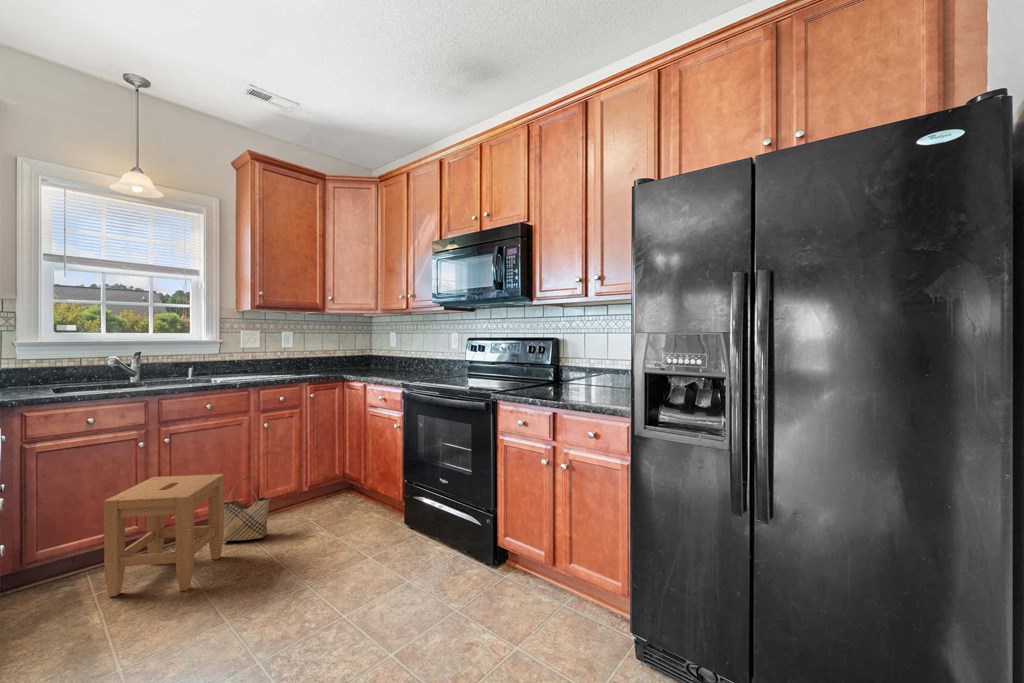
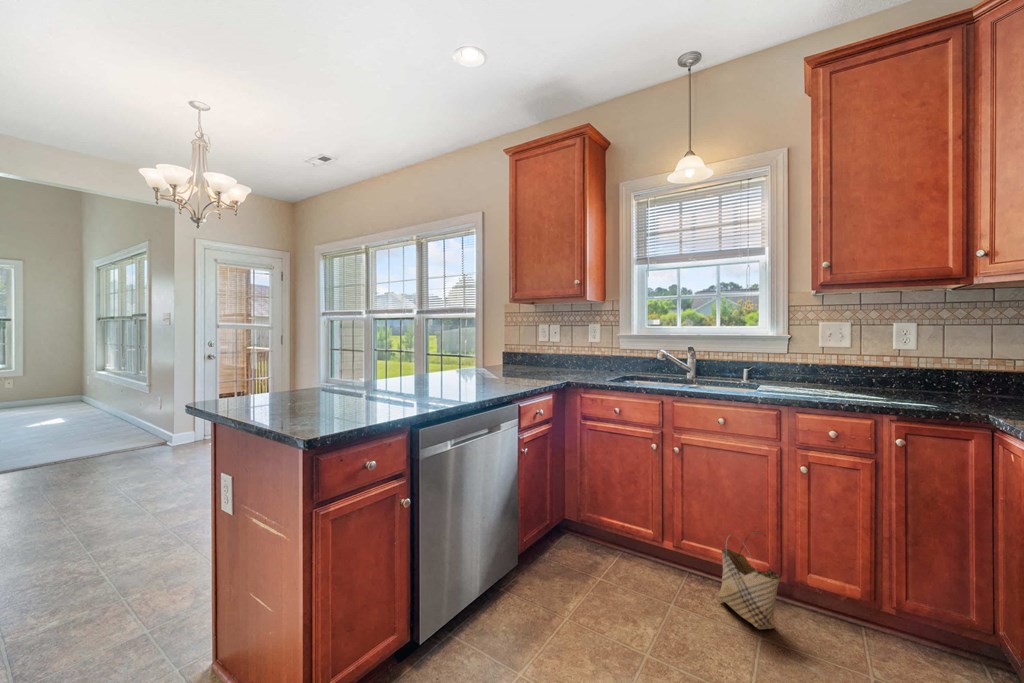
stool: present [104,474,224,597] -> none [593,484,704,629]

